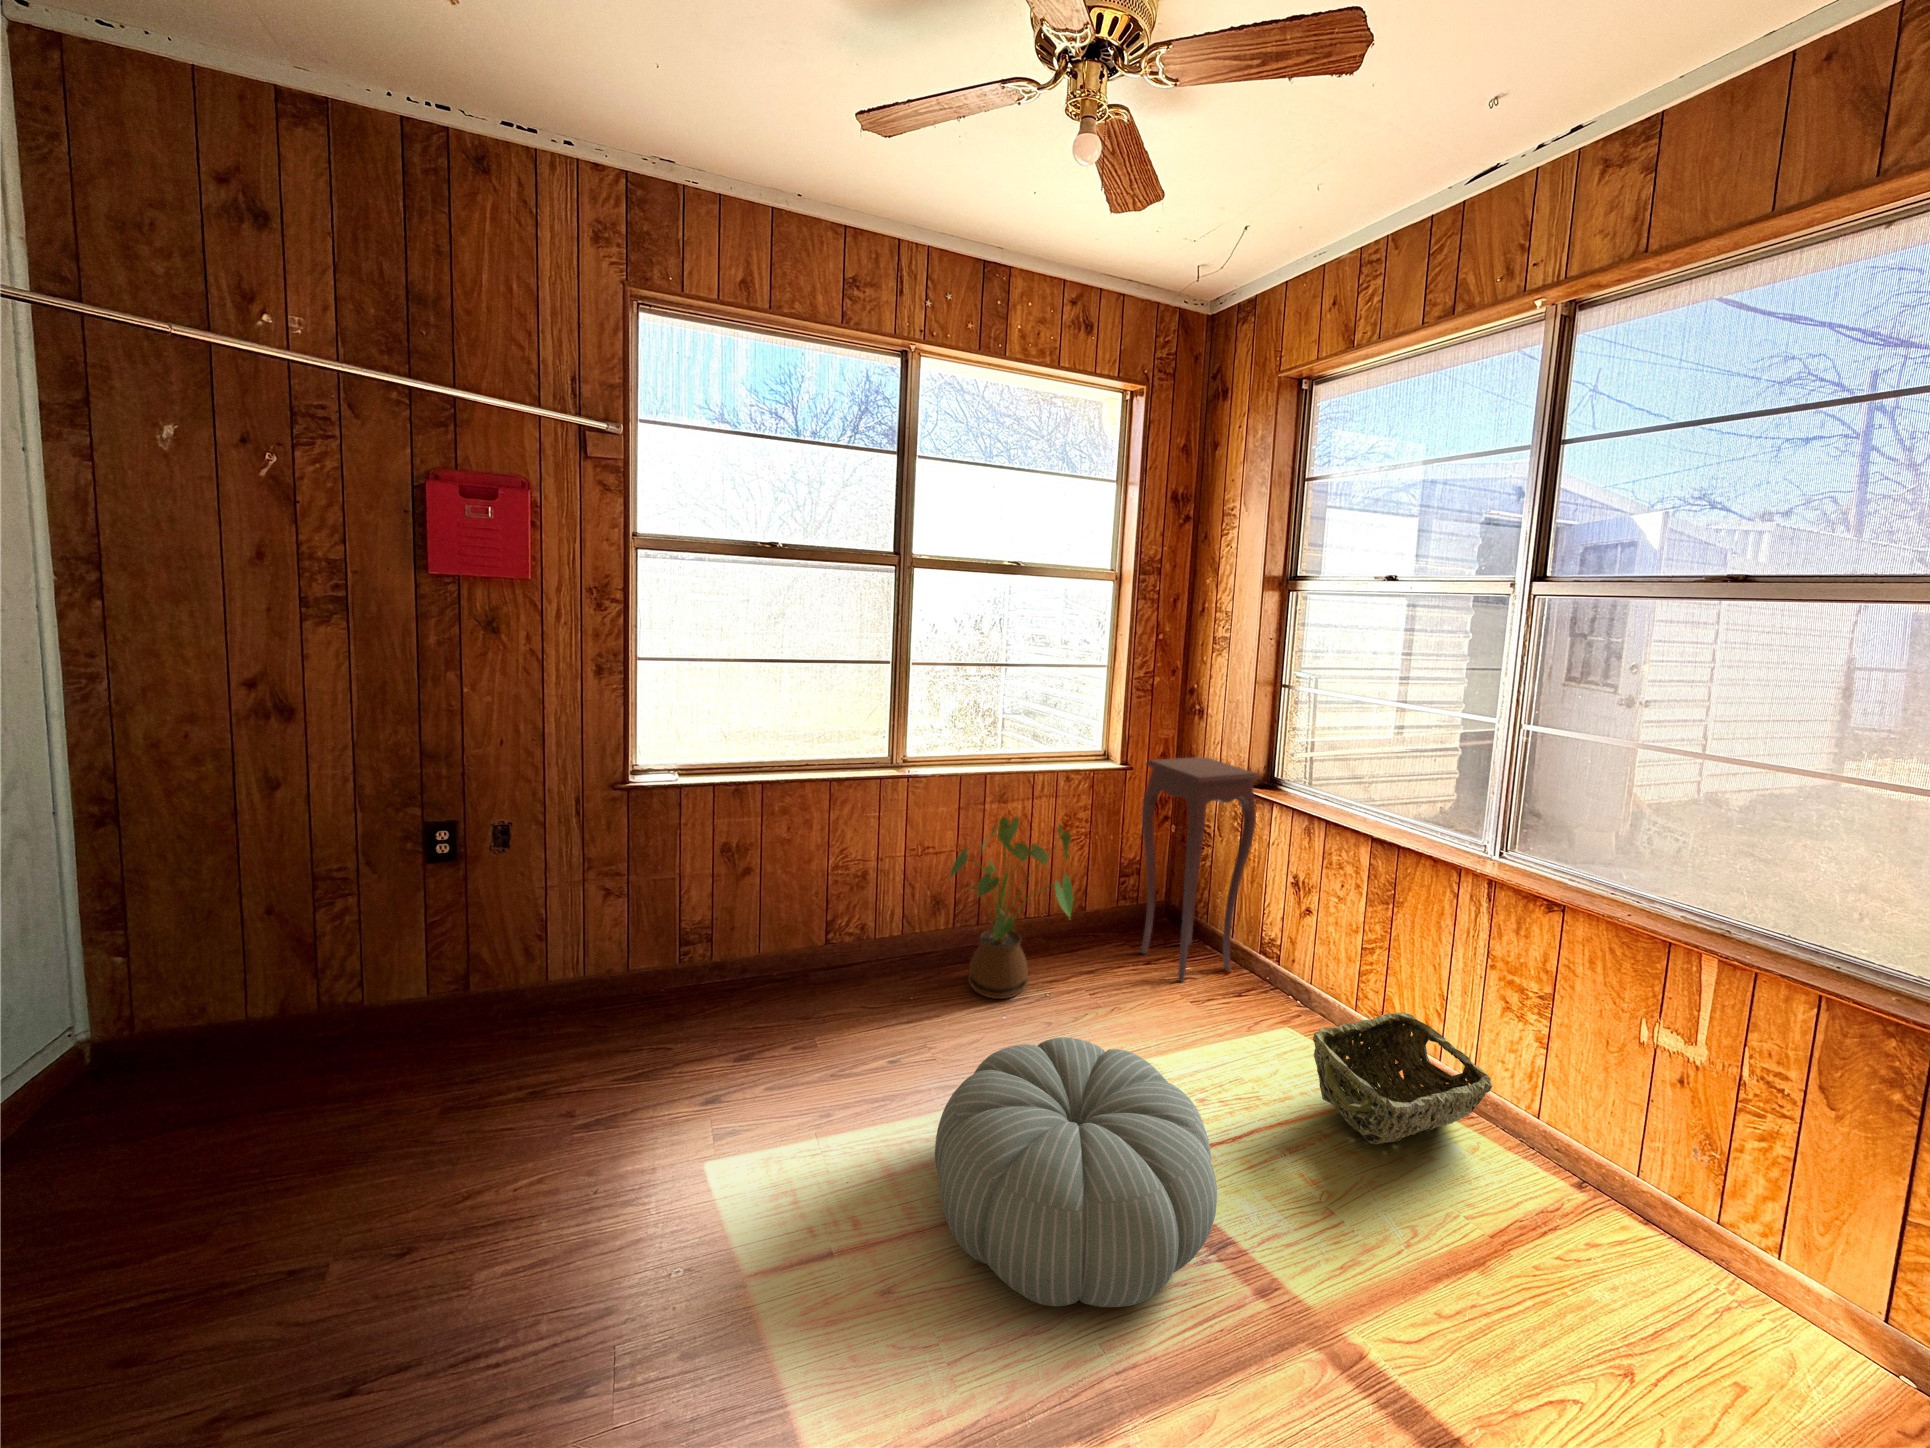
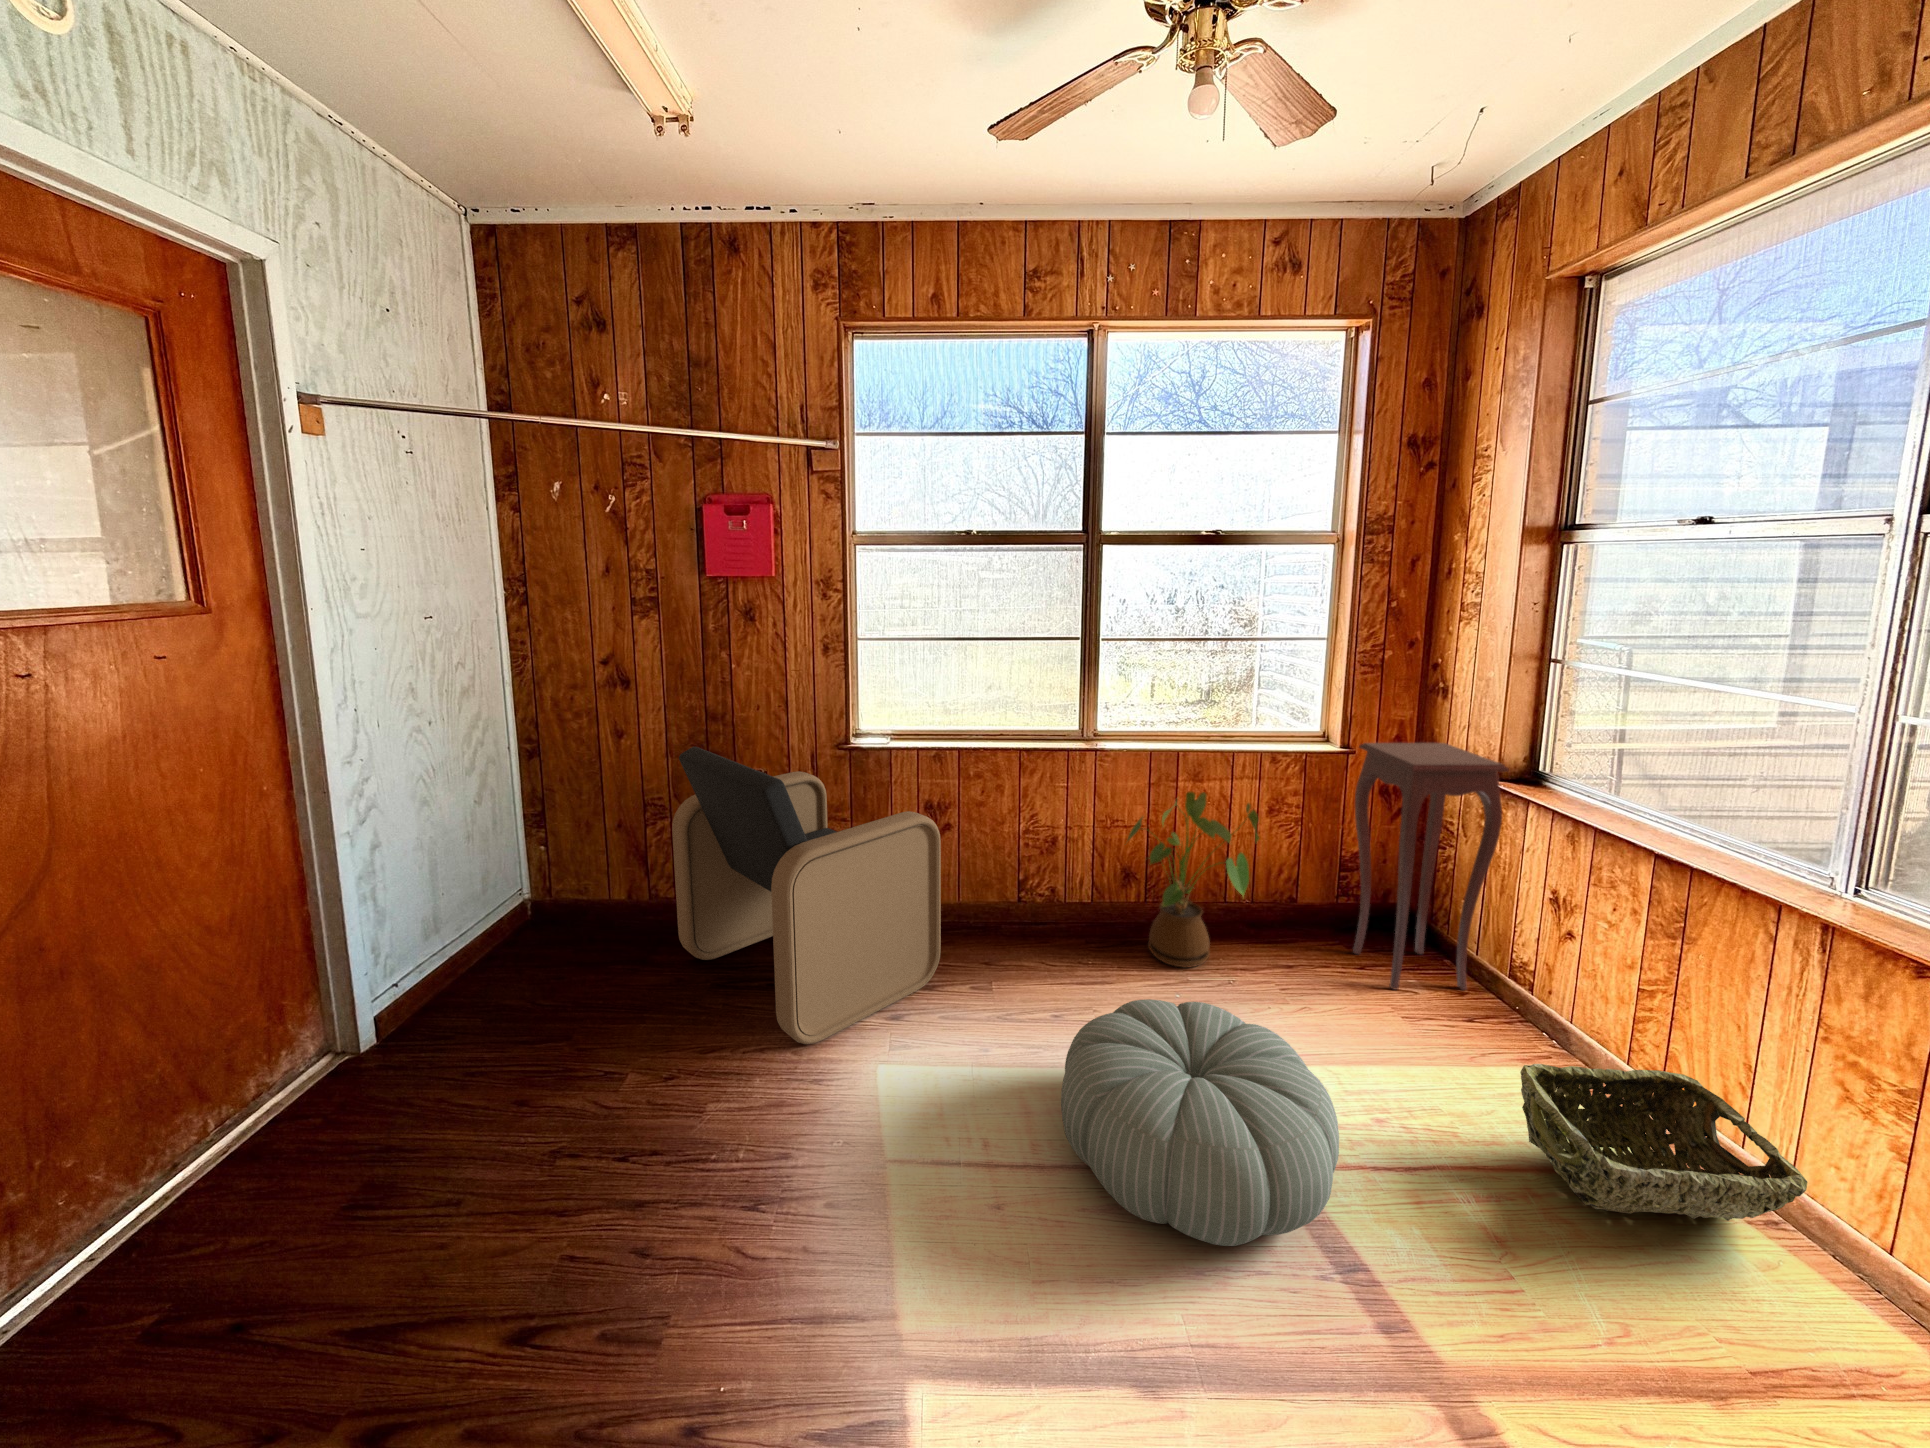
armchair: none [311,811,750,1218] -> present [672,747,941,1044]

